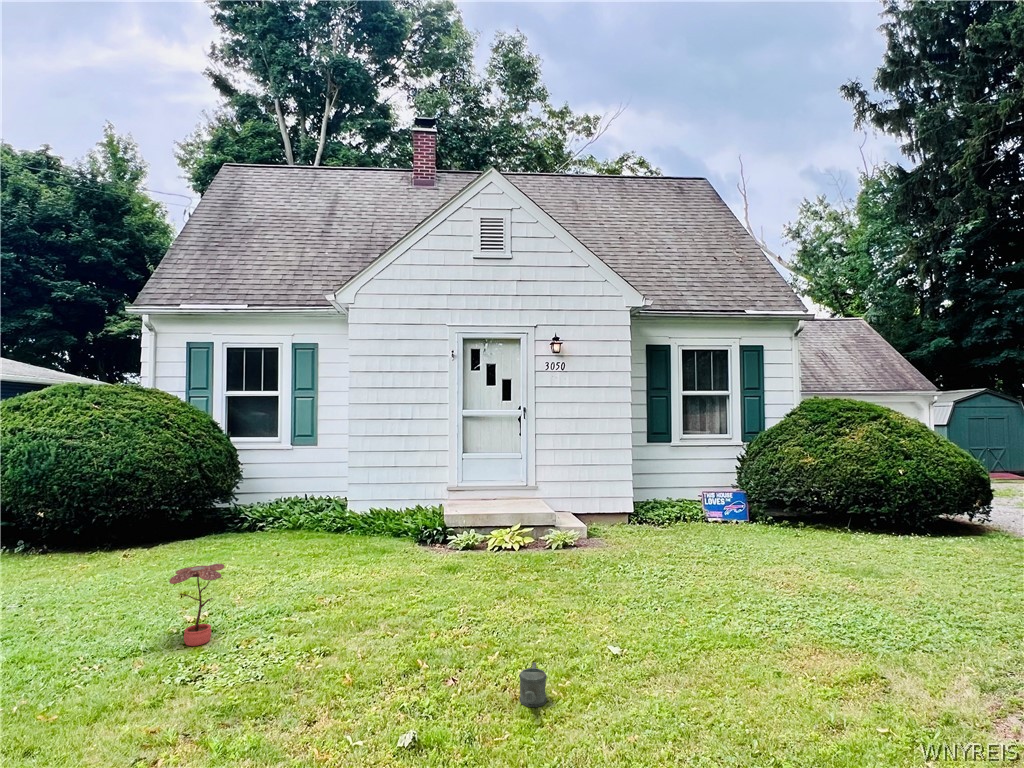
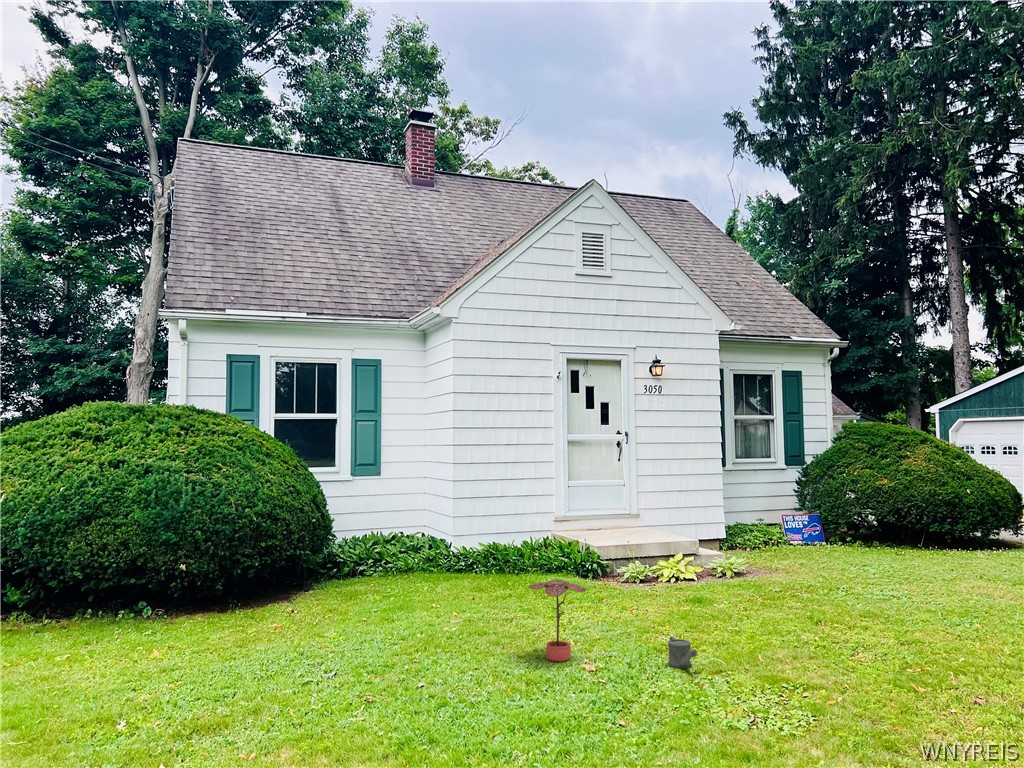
watering can: present [519,662,547,707] -> present [668,636,697,668]

